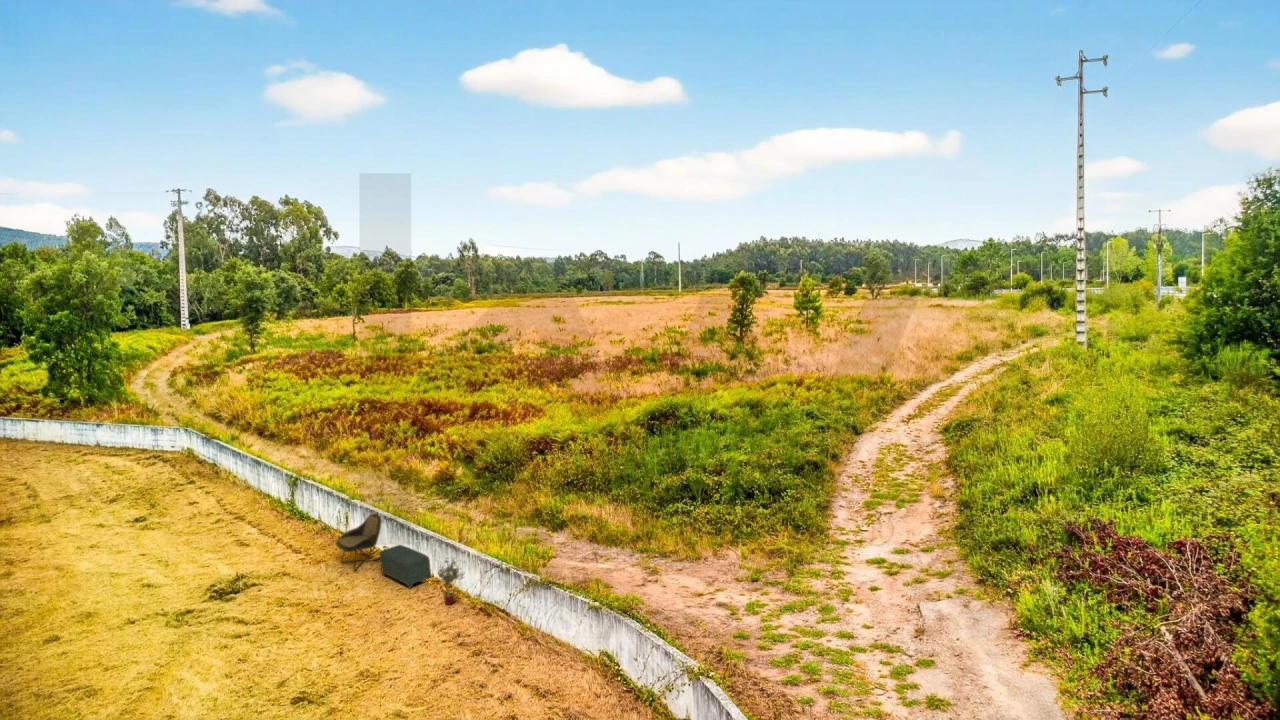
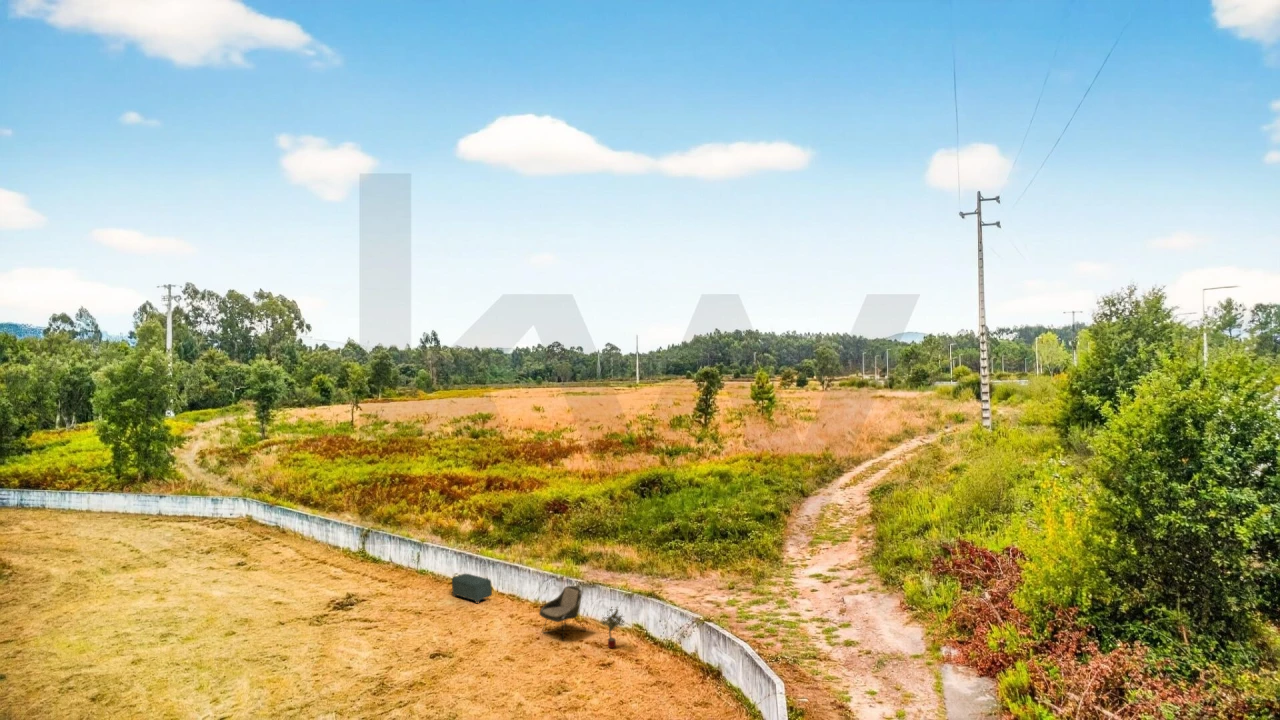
lounge chair: present [336,514,382,571] -> present [539,586,584,638]
potted tree: present [438,558,465,605] -> present [601,607,624,648]

